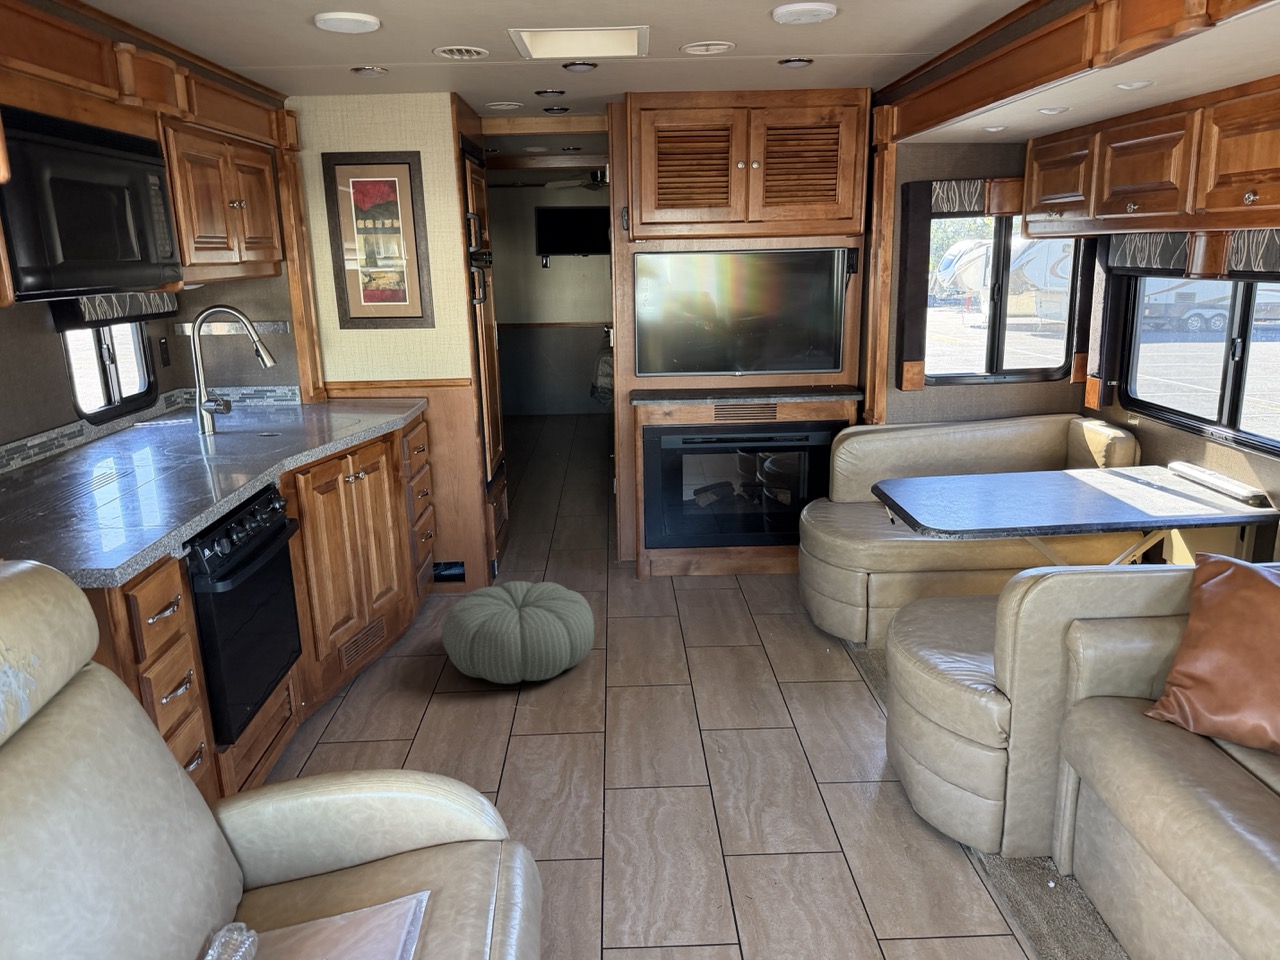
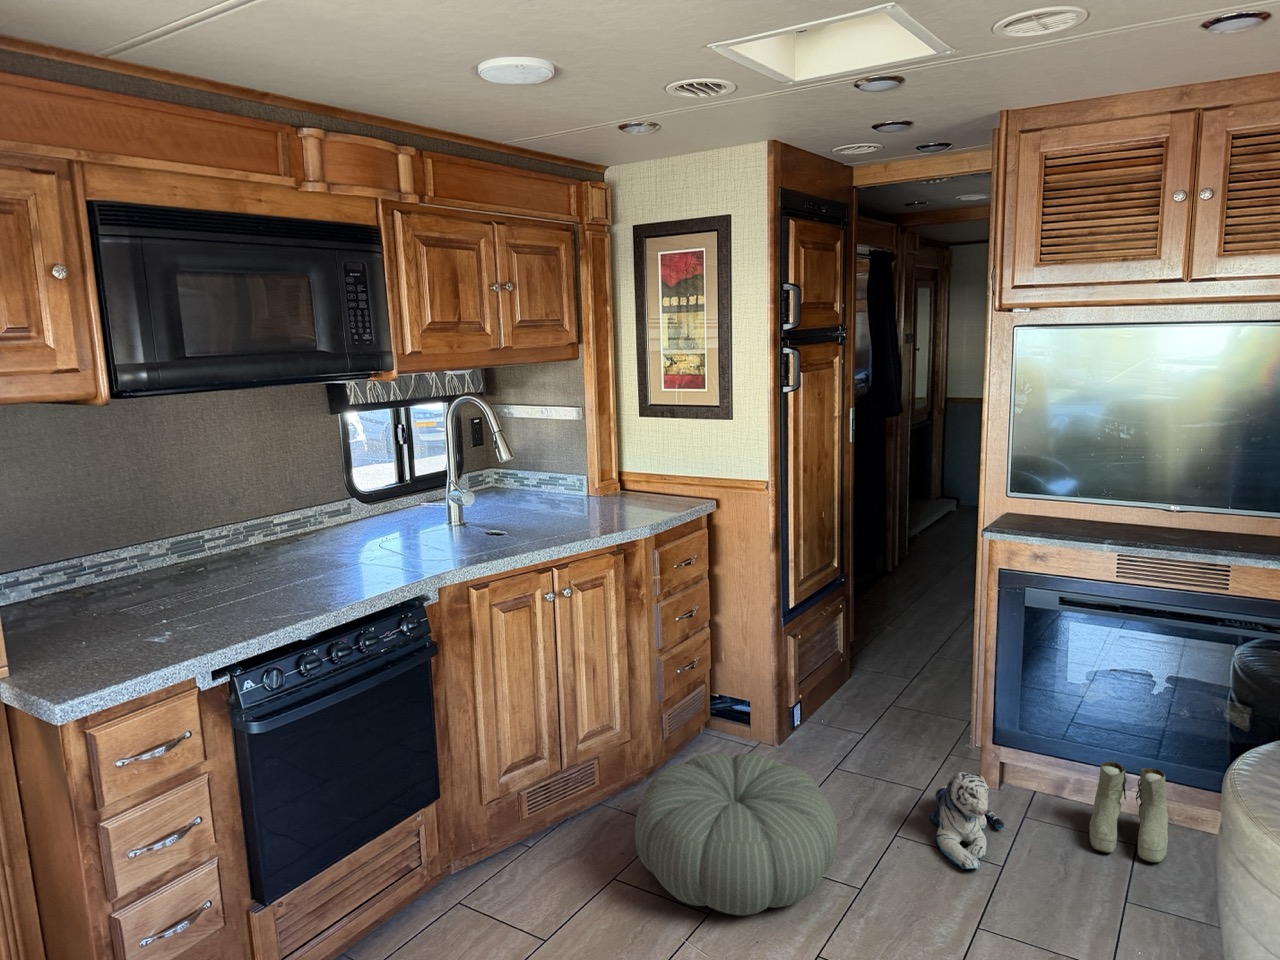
boots: none [722,538,766,594] -> present [1090,762,1168,863]
plush toy: none [628,562,676,622] -> present [930,772,1004,870]

